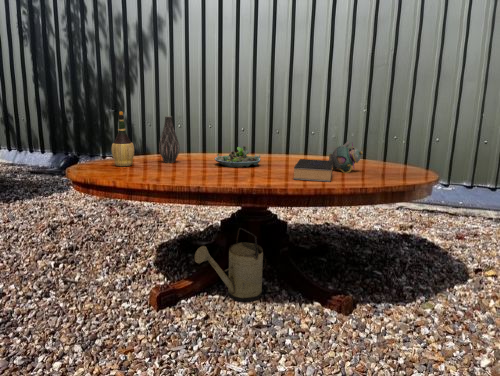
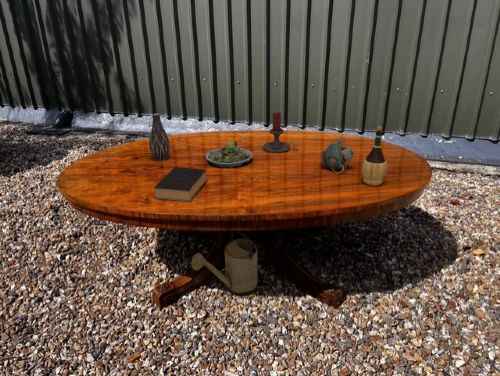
wine bottle: present [112,111,134,166] -> present [362,126,387,186]
candle holder: none [270,124,305,164] -> present [263,112,298,153]
book: present [293,159,333,182] -> present [154,167,207,202]

